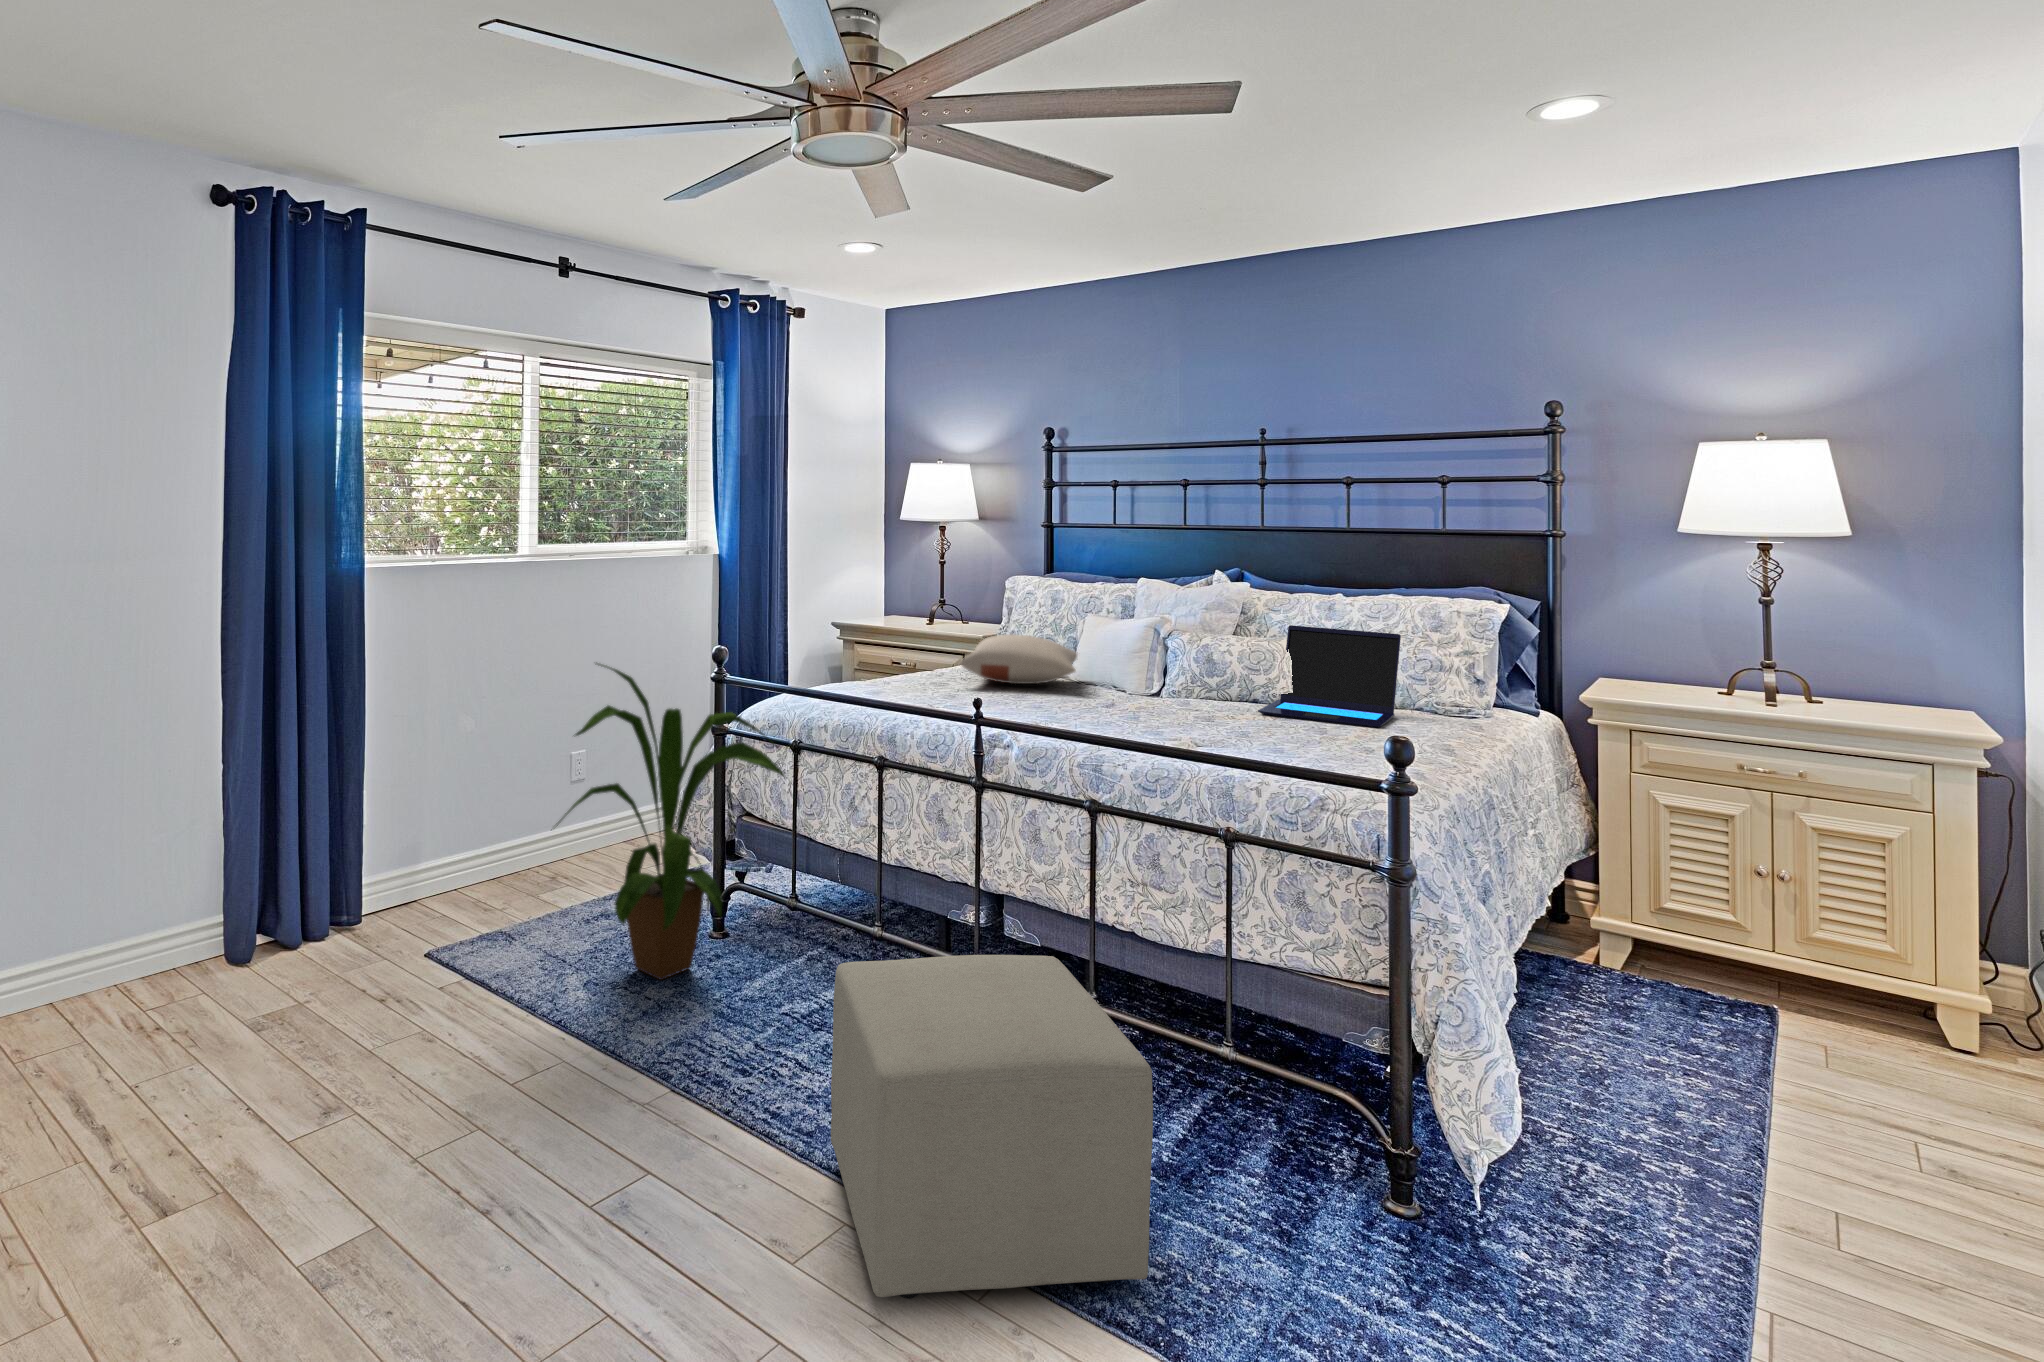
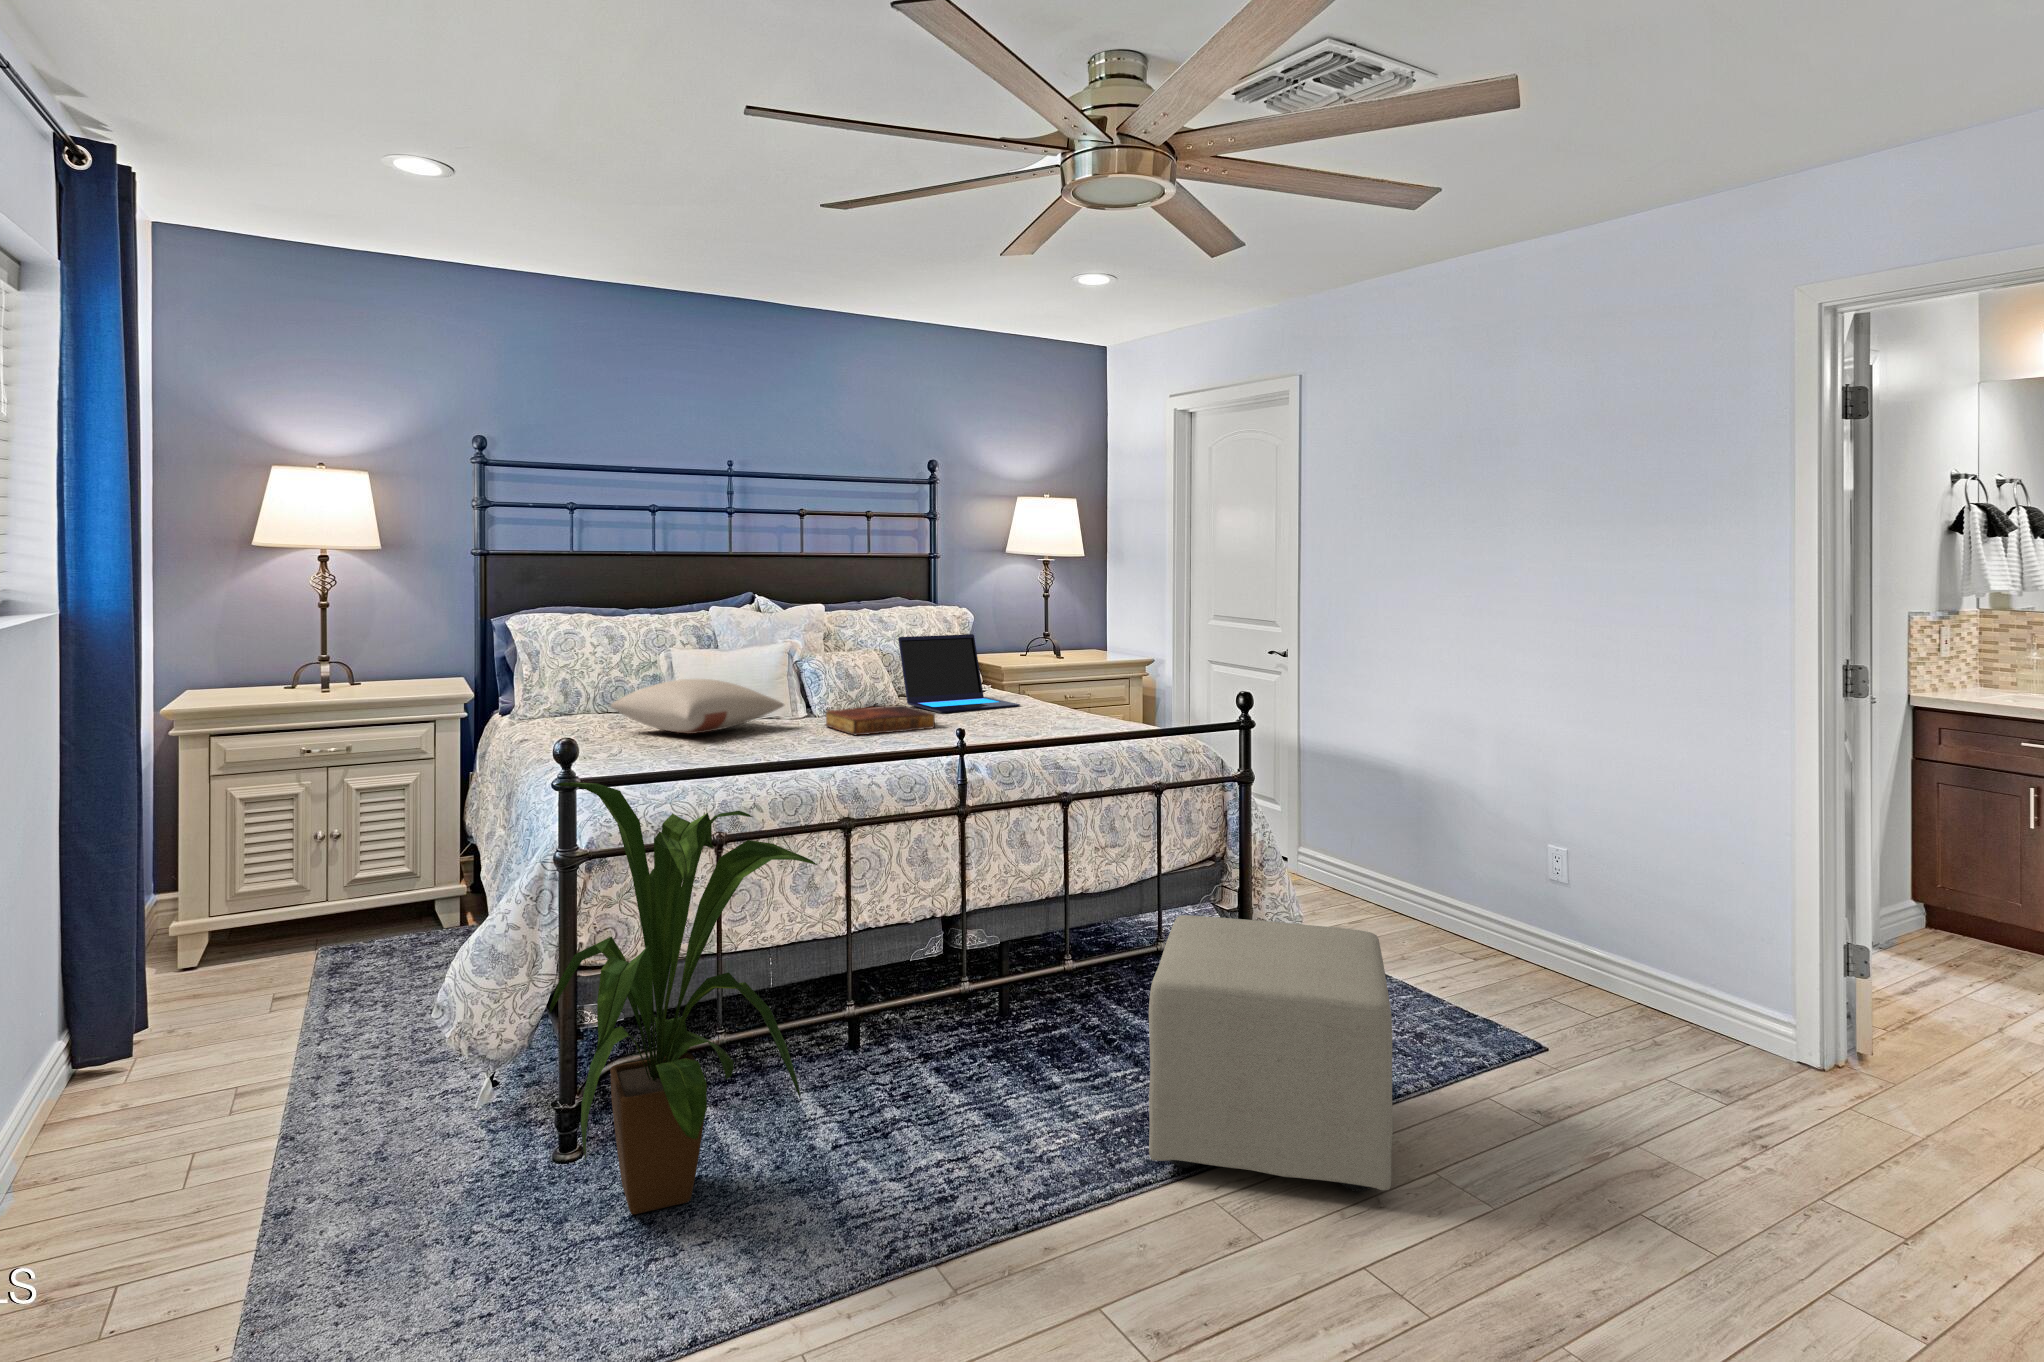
book: none [1078,683,1196,721] -> present [825,705,935,735]

